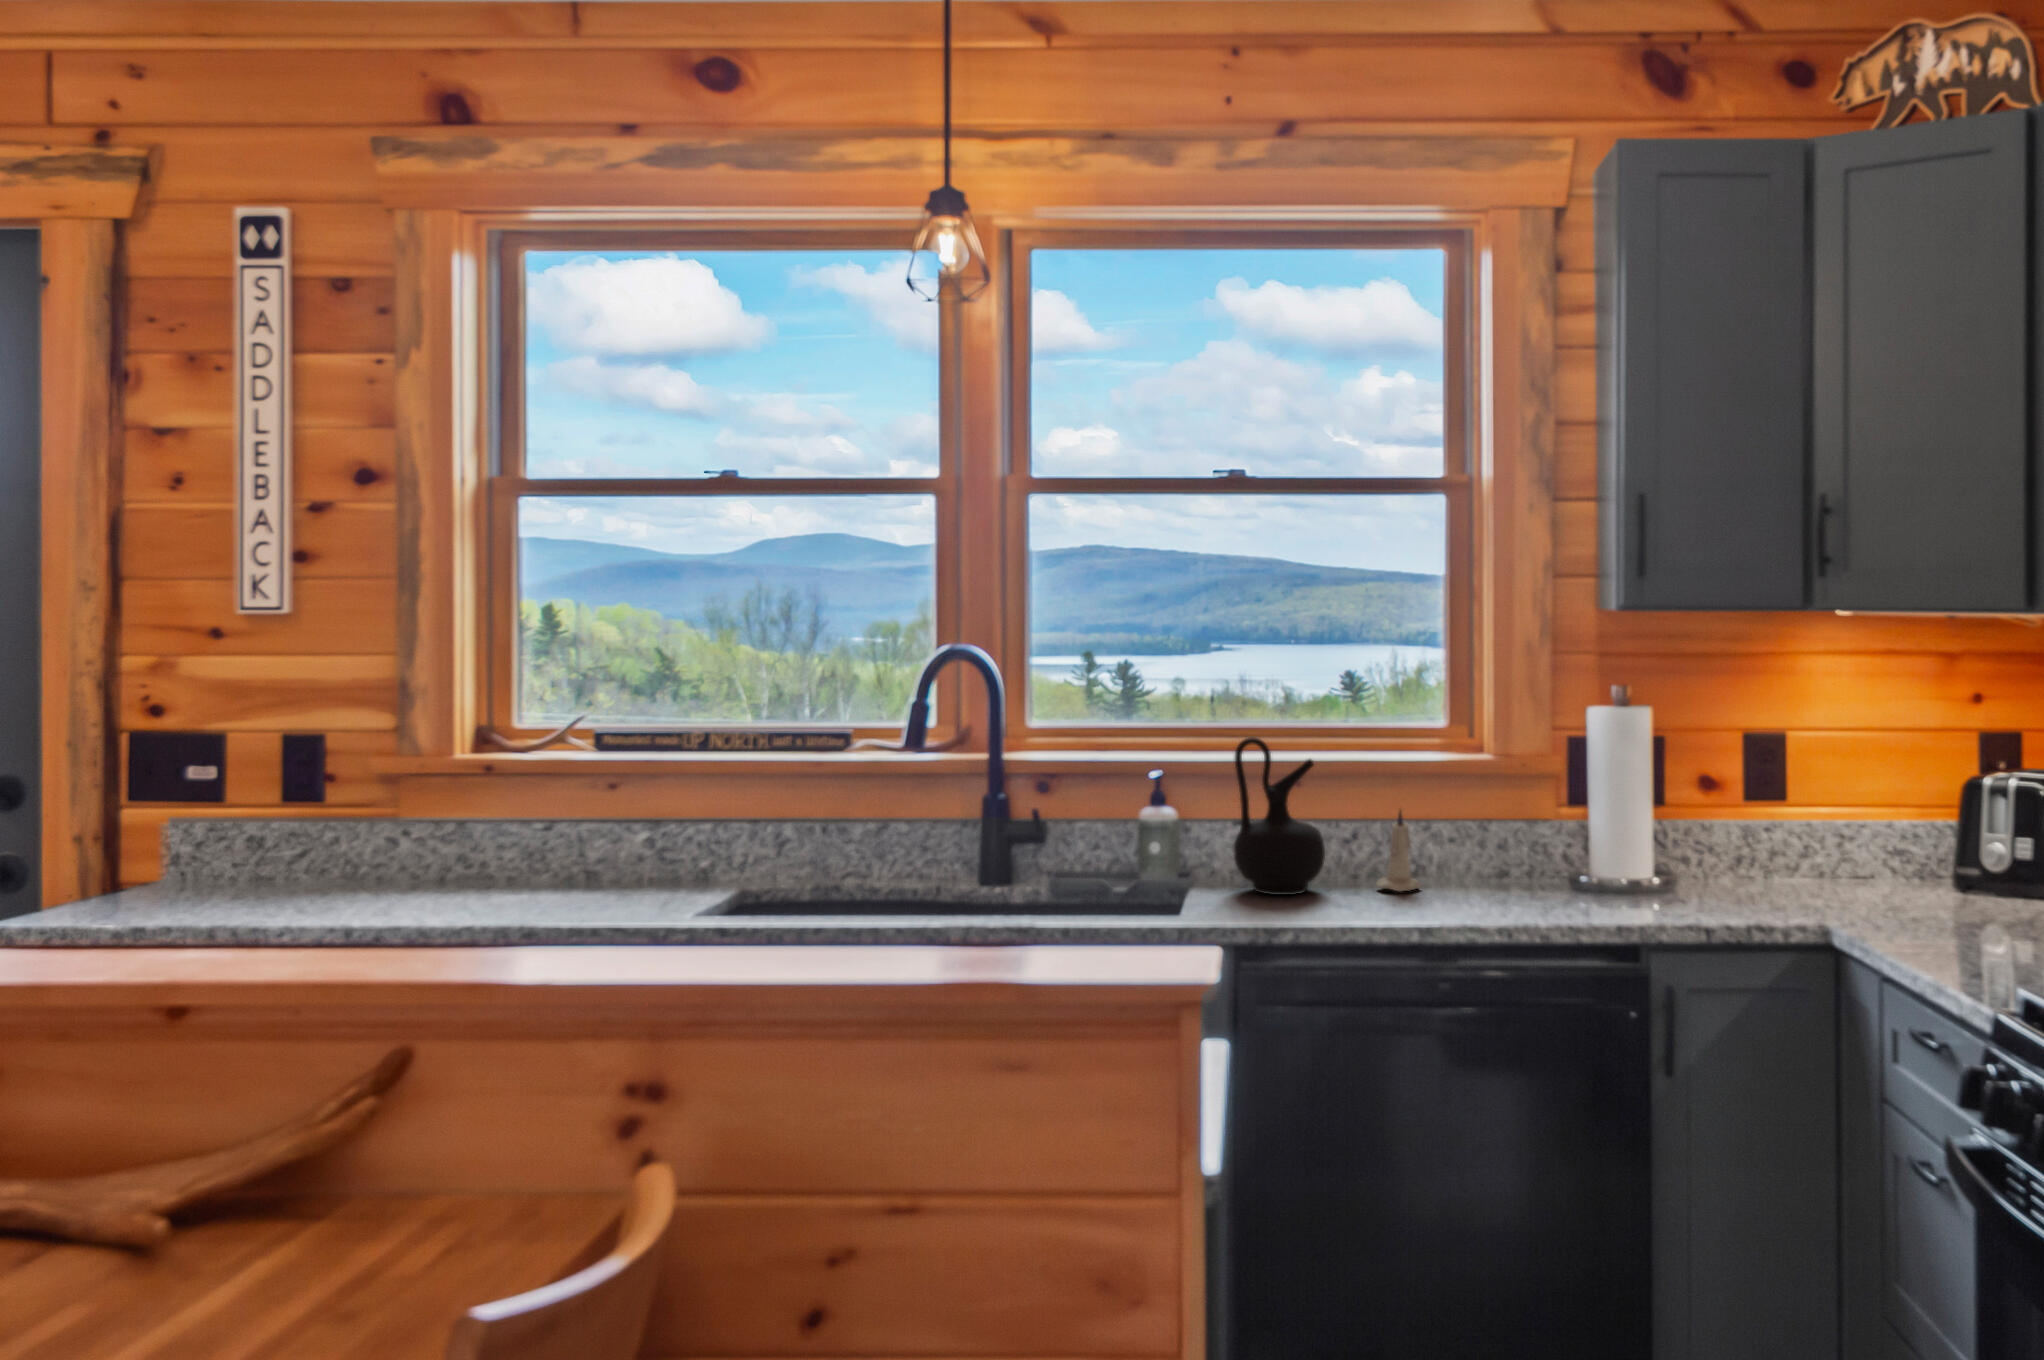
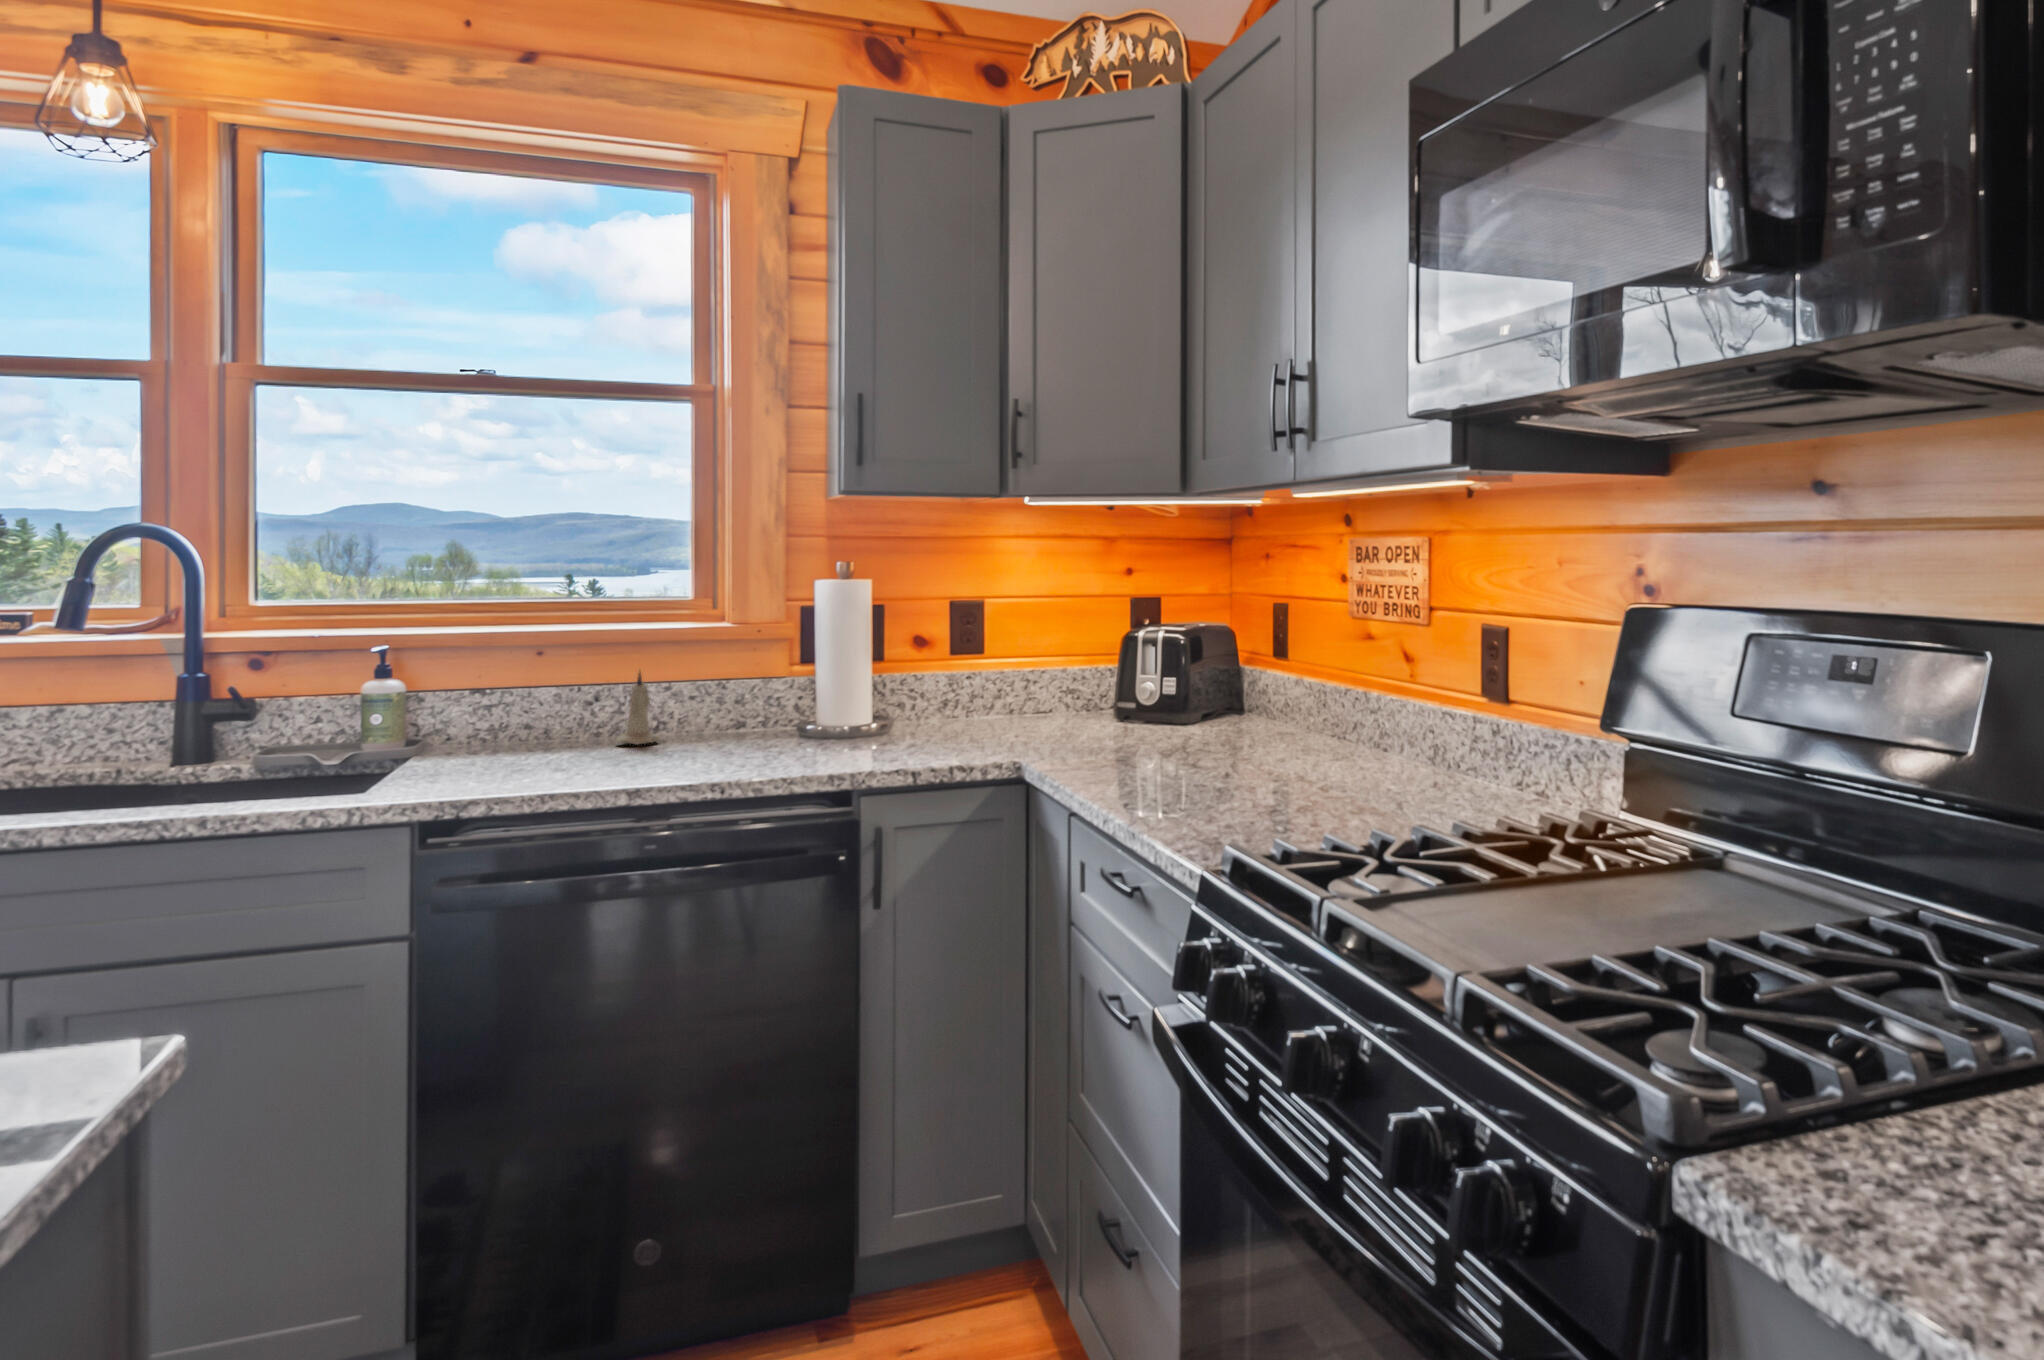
ceramic jug: present [1234,737,1325,895] -> none [470,608,564,754]

